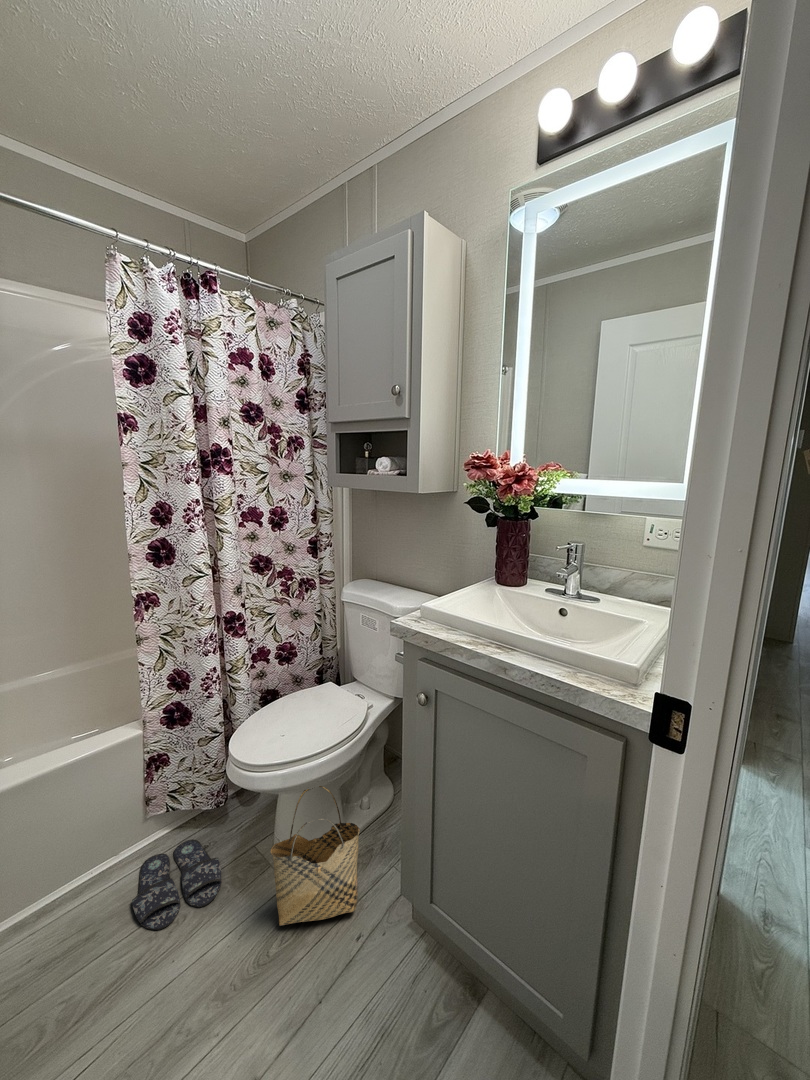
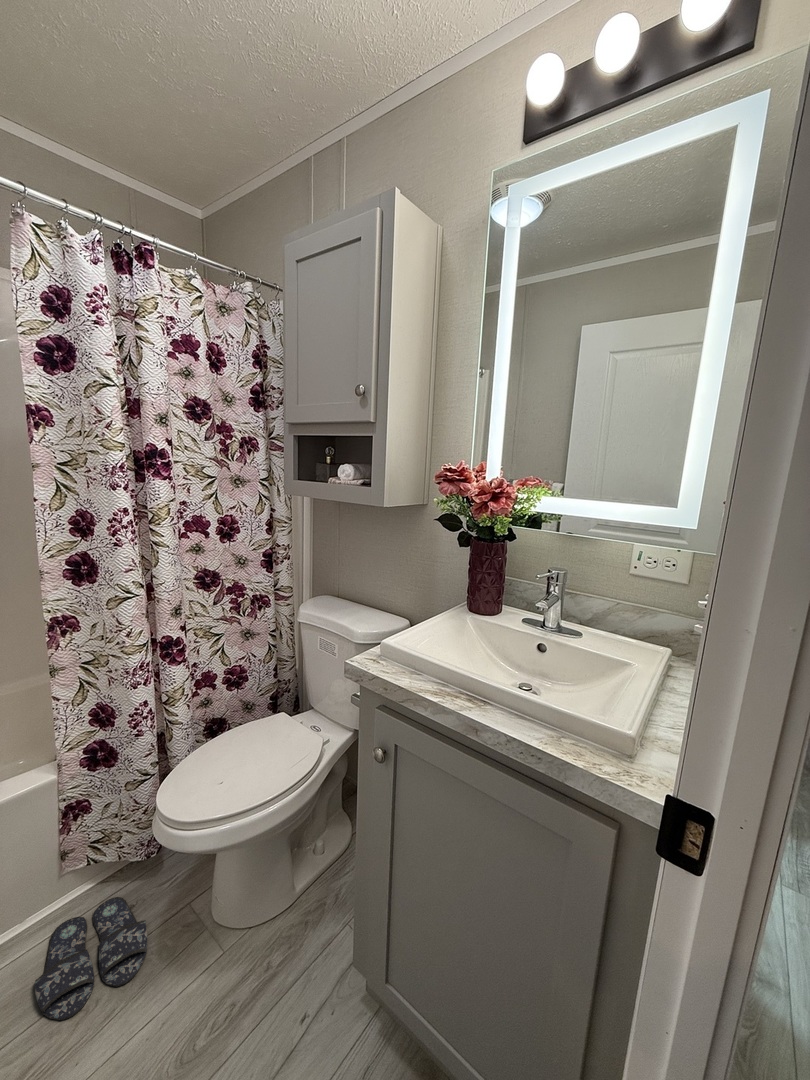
woven basket: present [271,786,360,926] -> none [202,839,309,1008]

